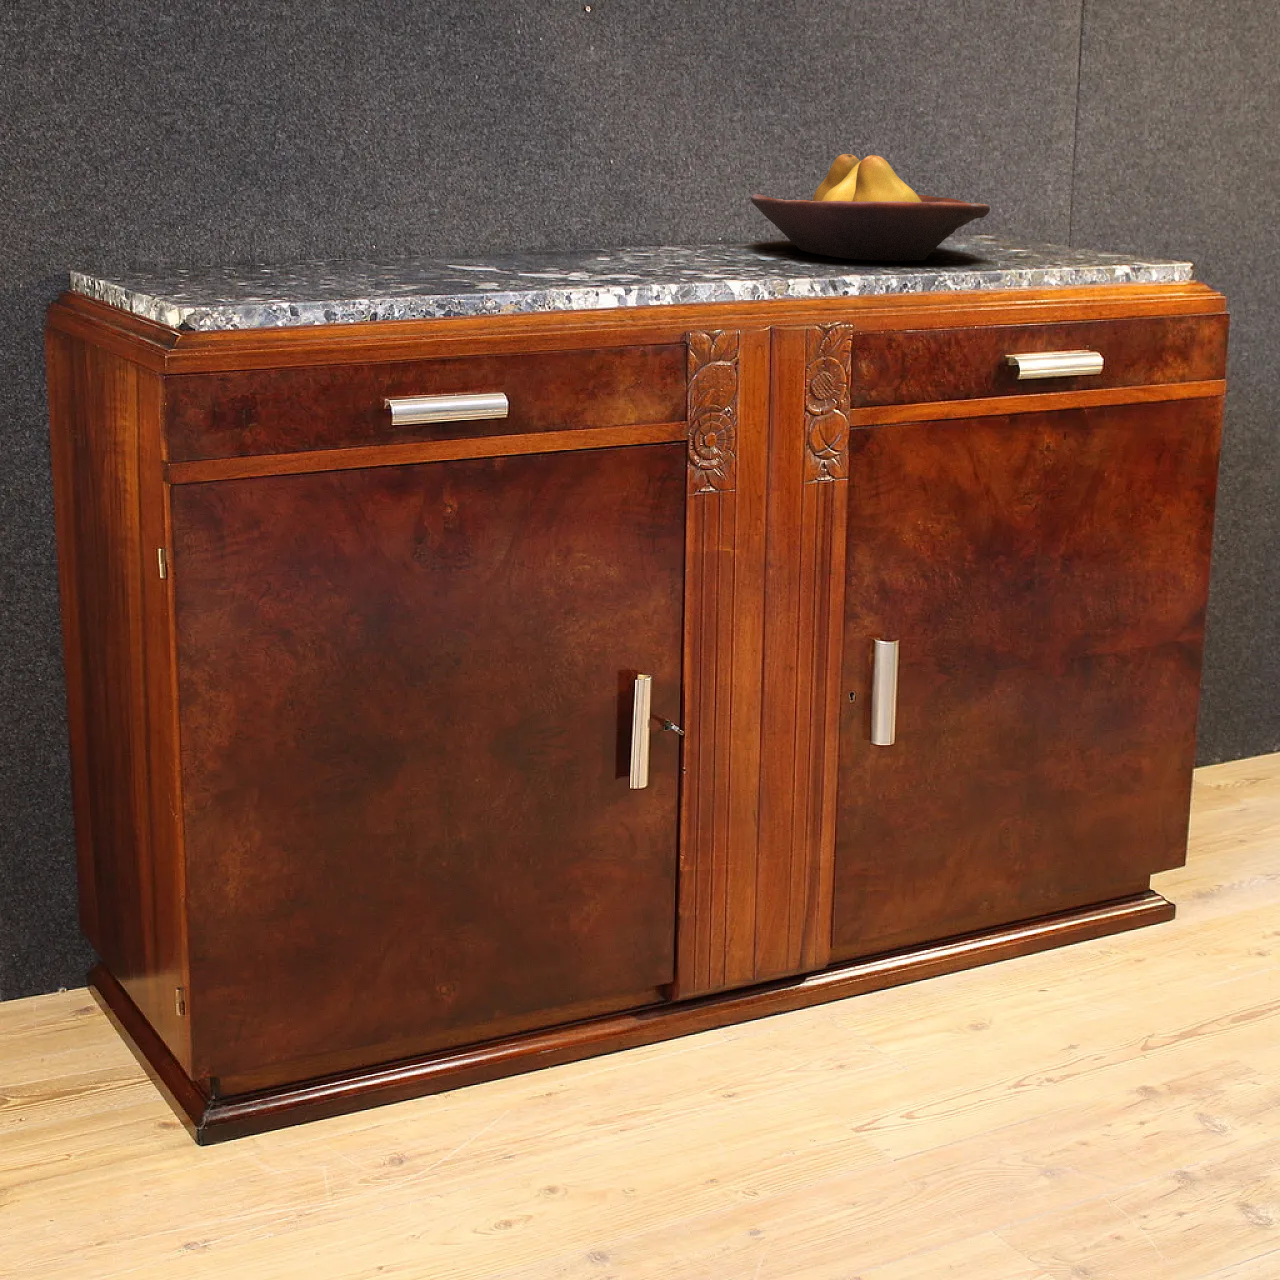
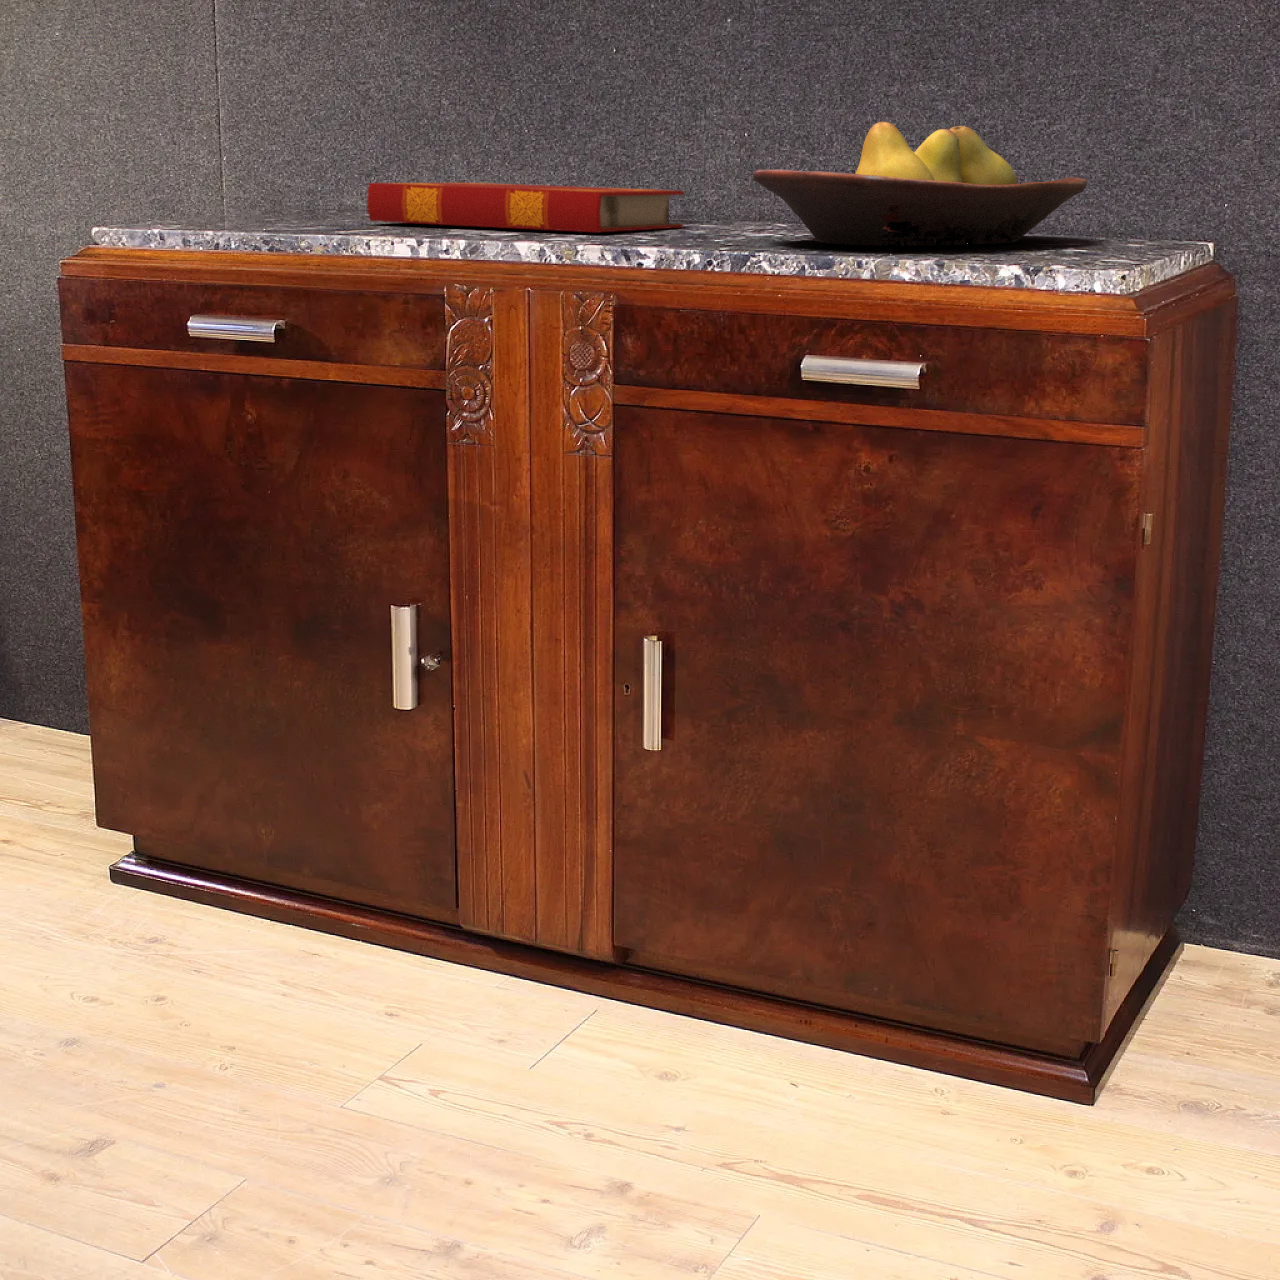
hardback book: none [339,219,662,274] -> present [367,182,684,232]

